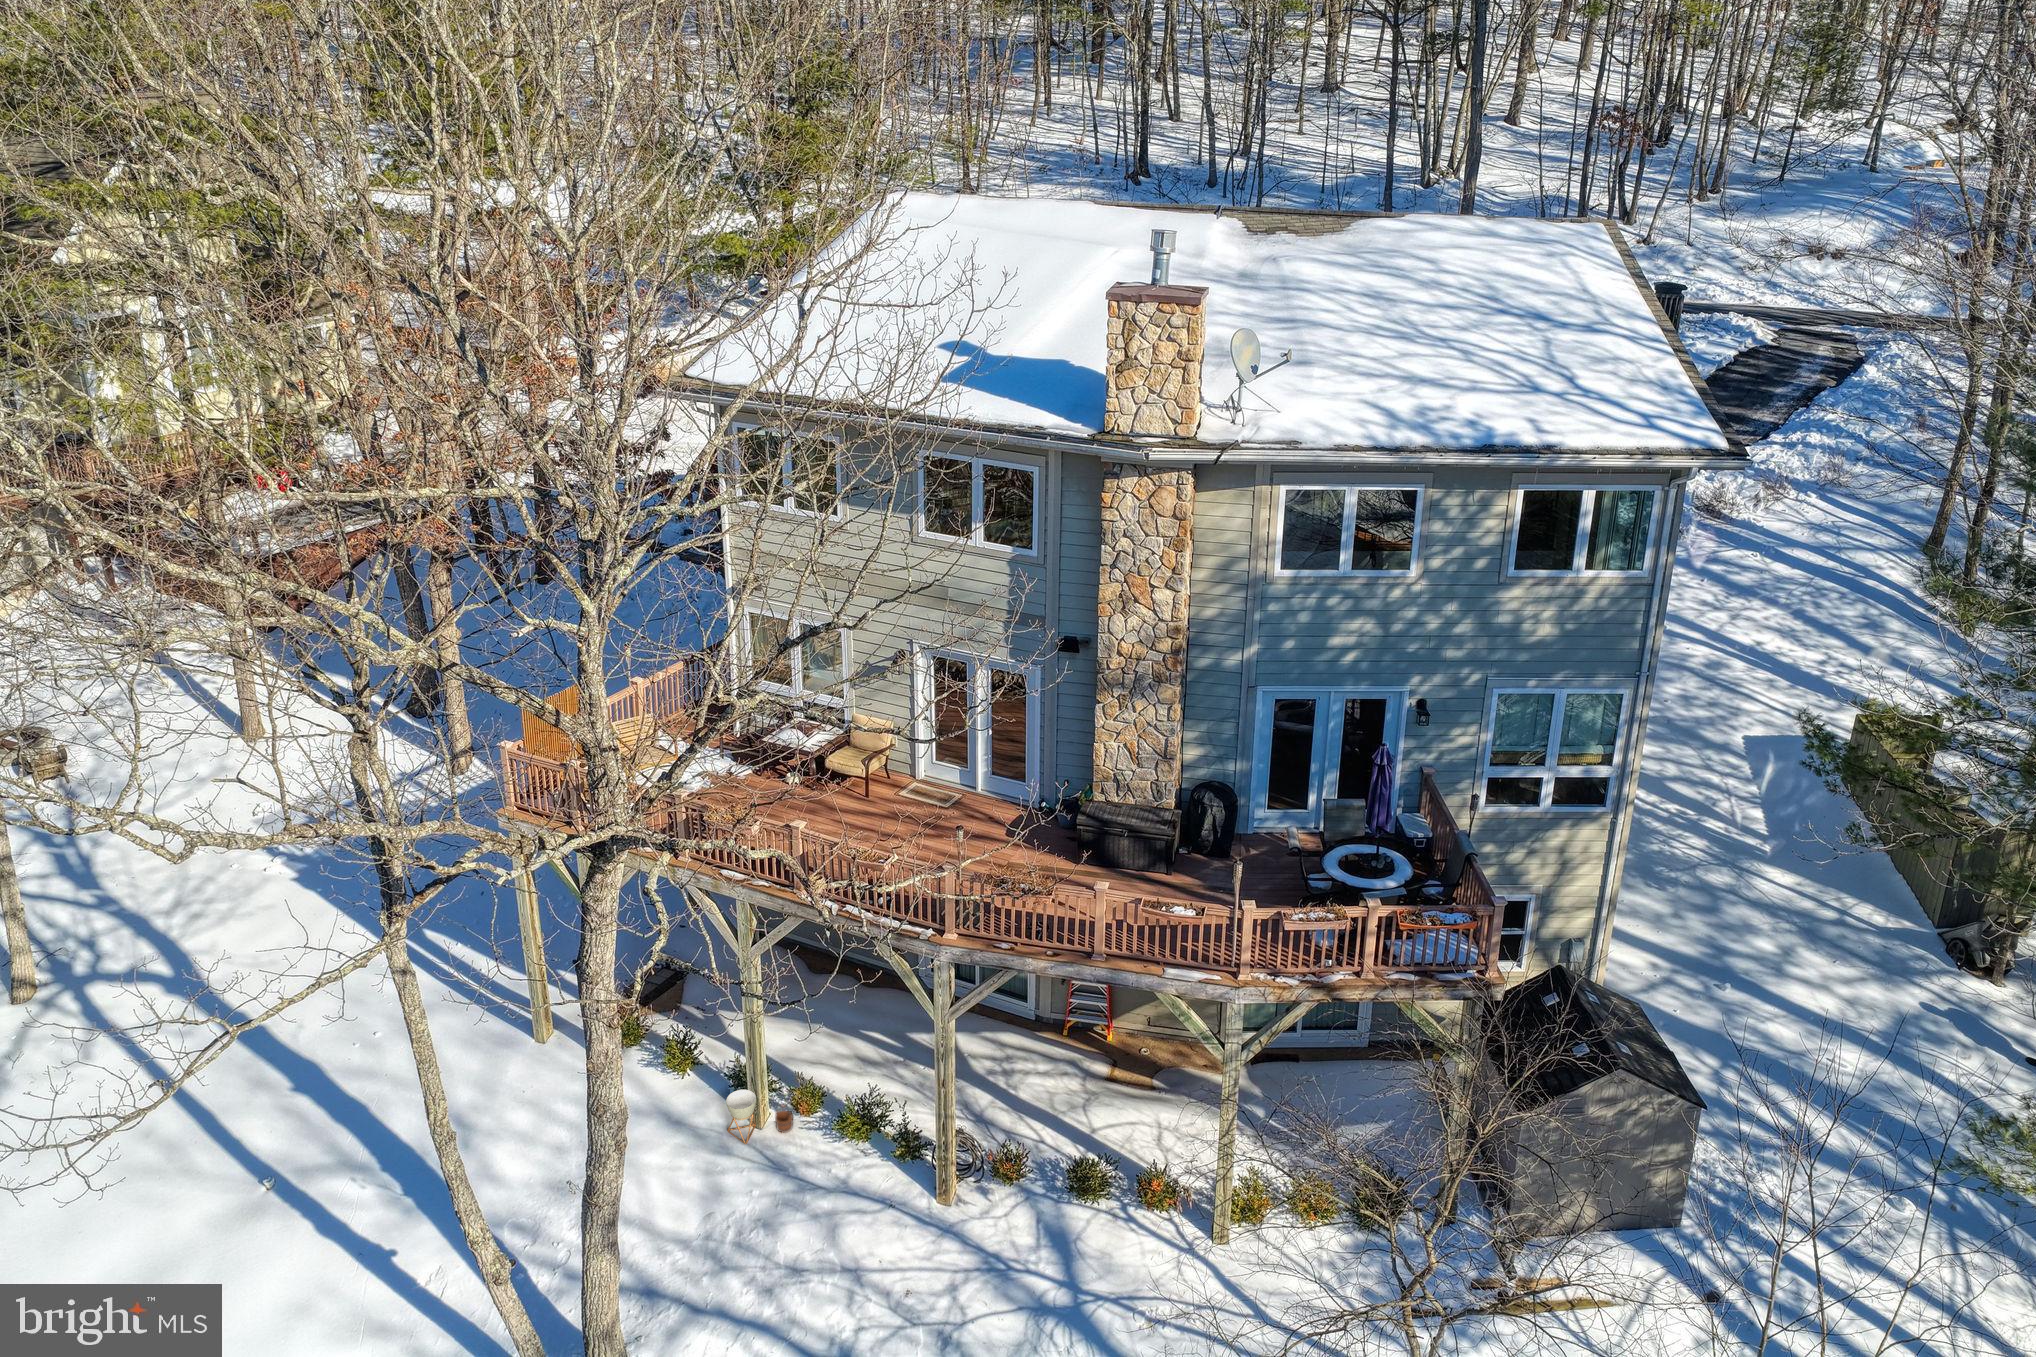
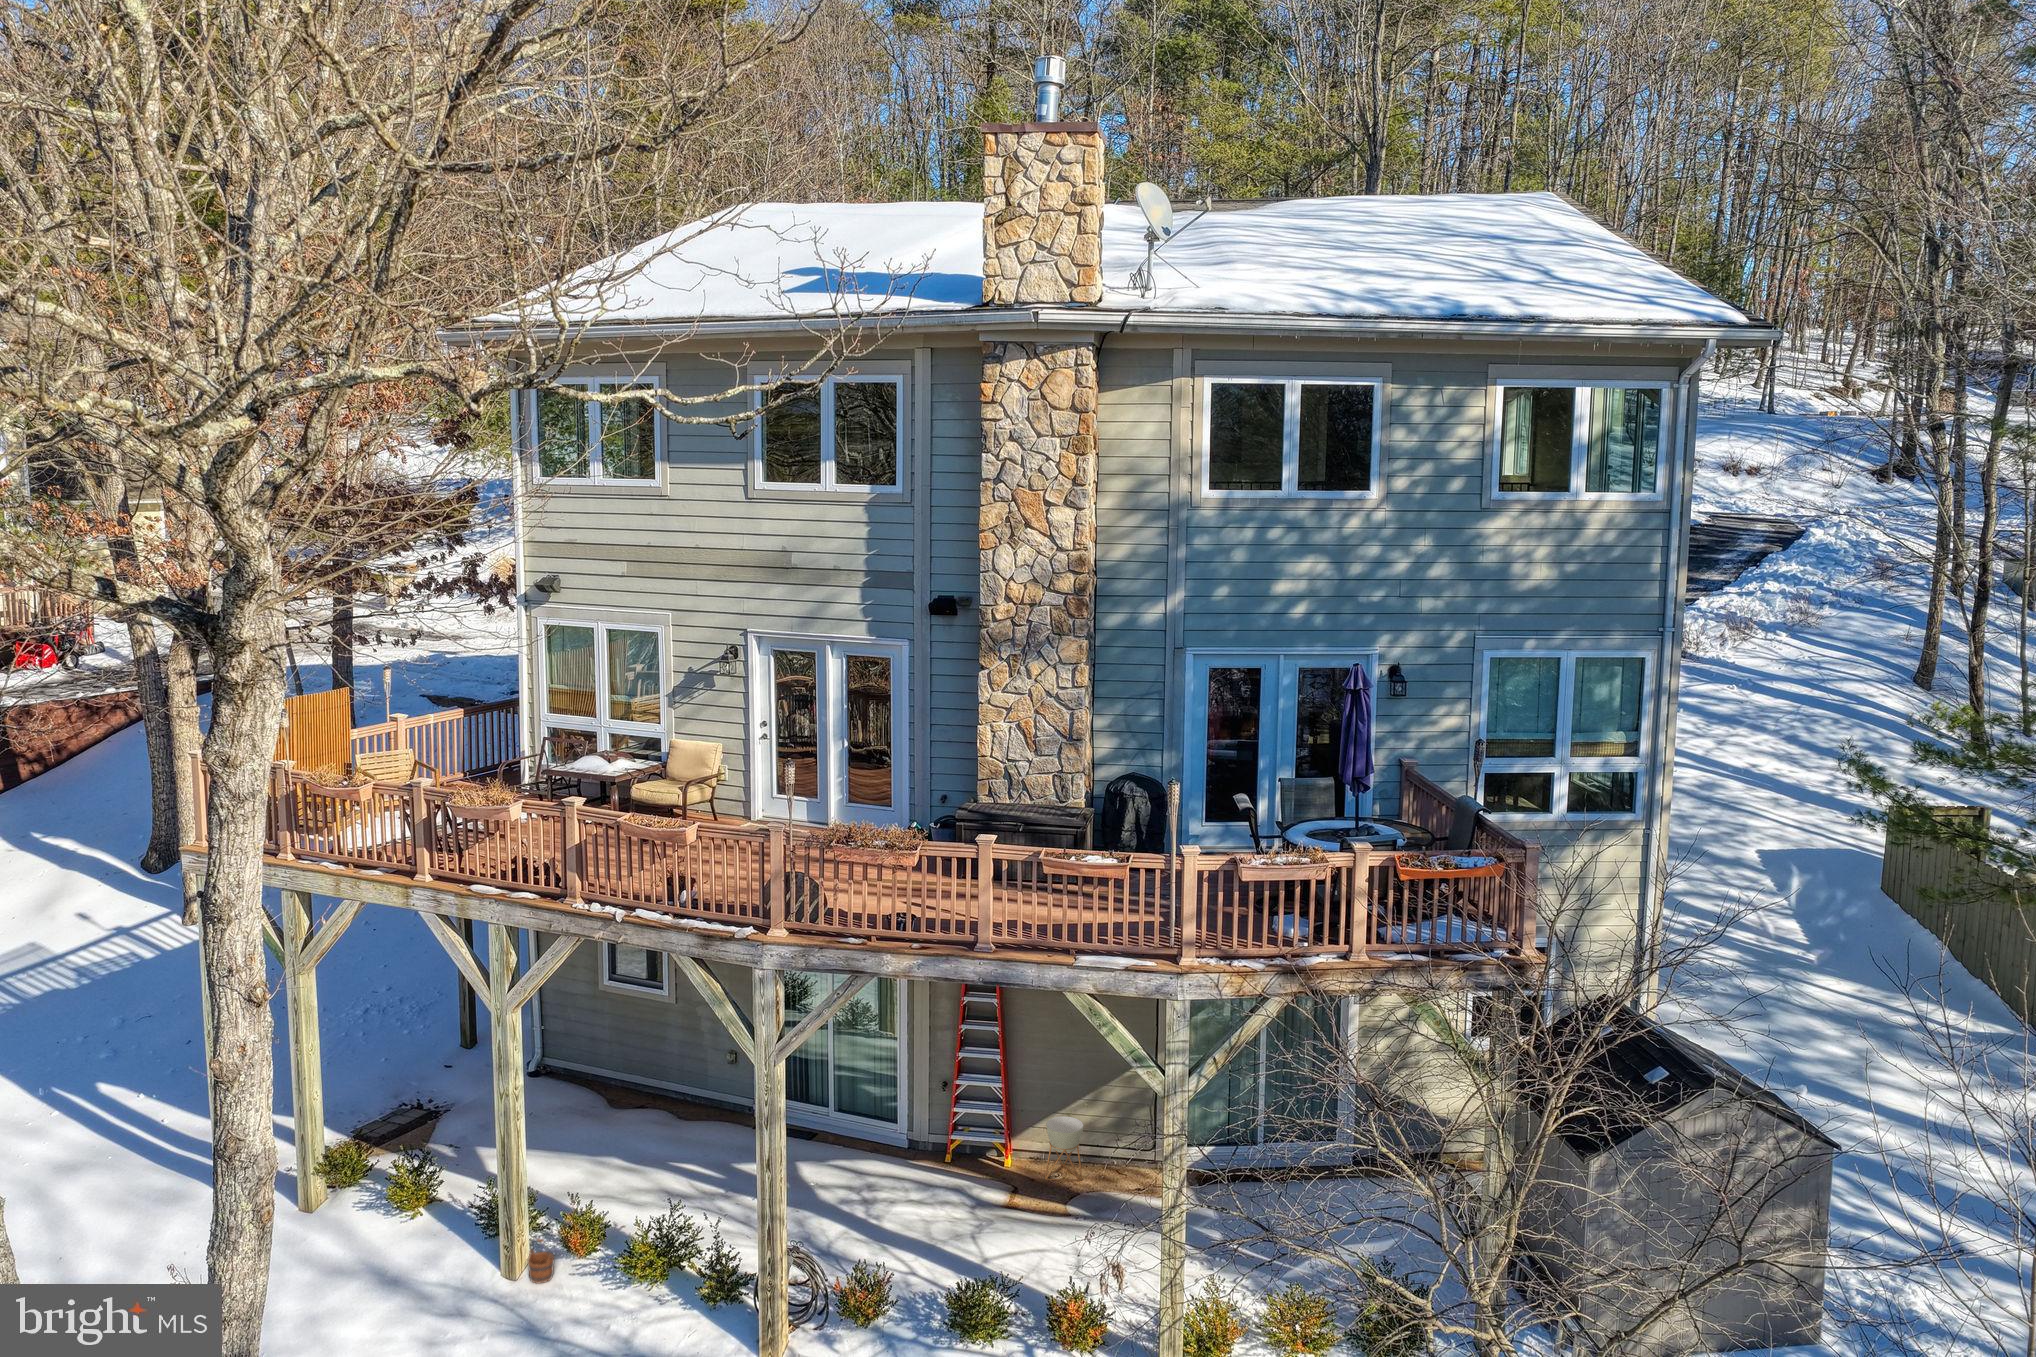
planter: present [726,1090,756,1144] -> present [1045,1116,1084,1181]

